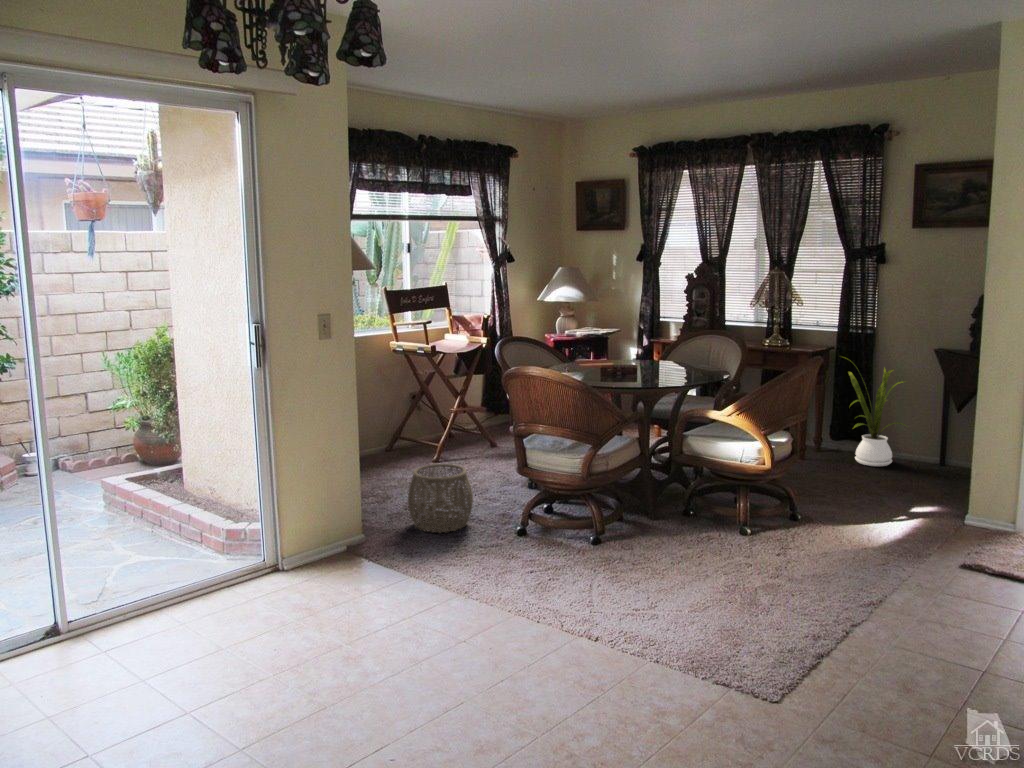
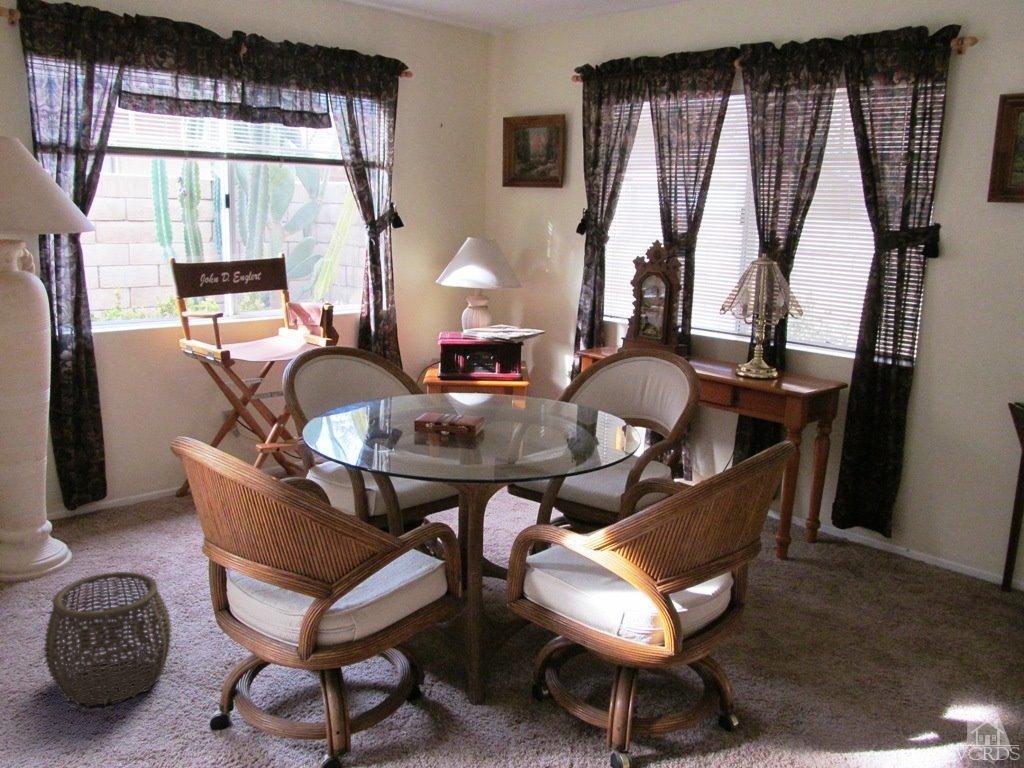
house plant: present [849,368,906,466] -> none [850,399,962,581]

